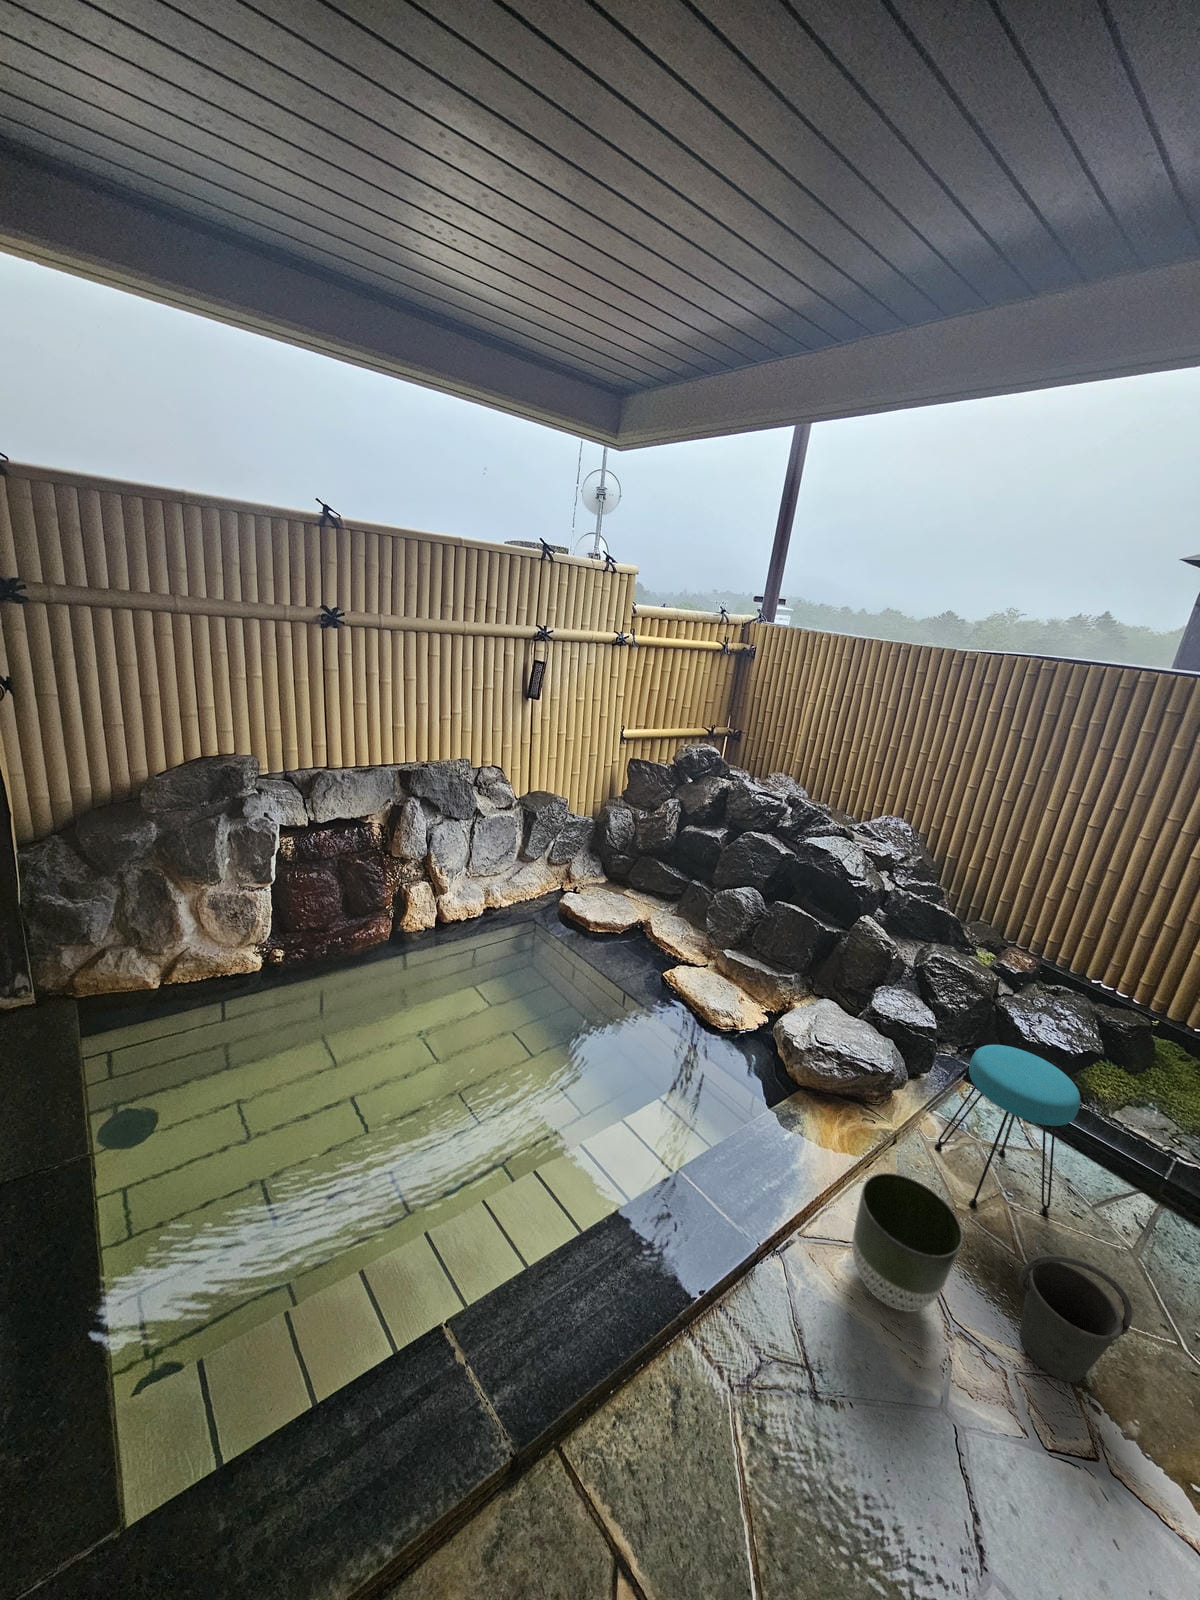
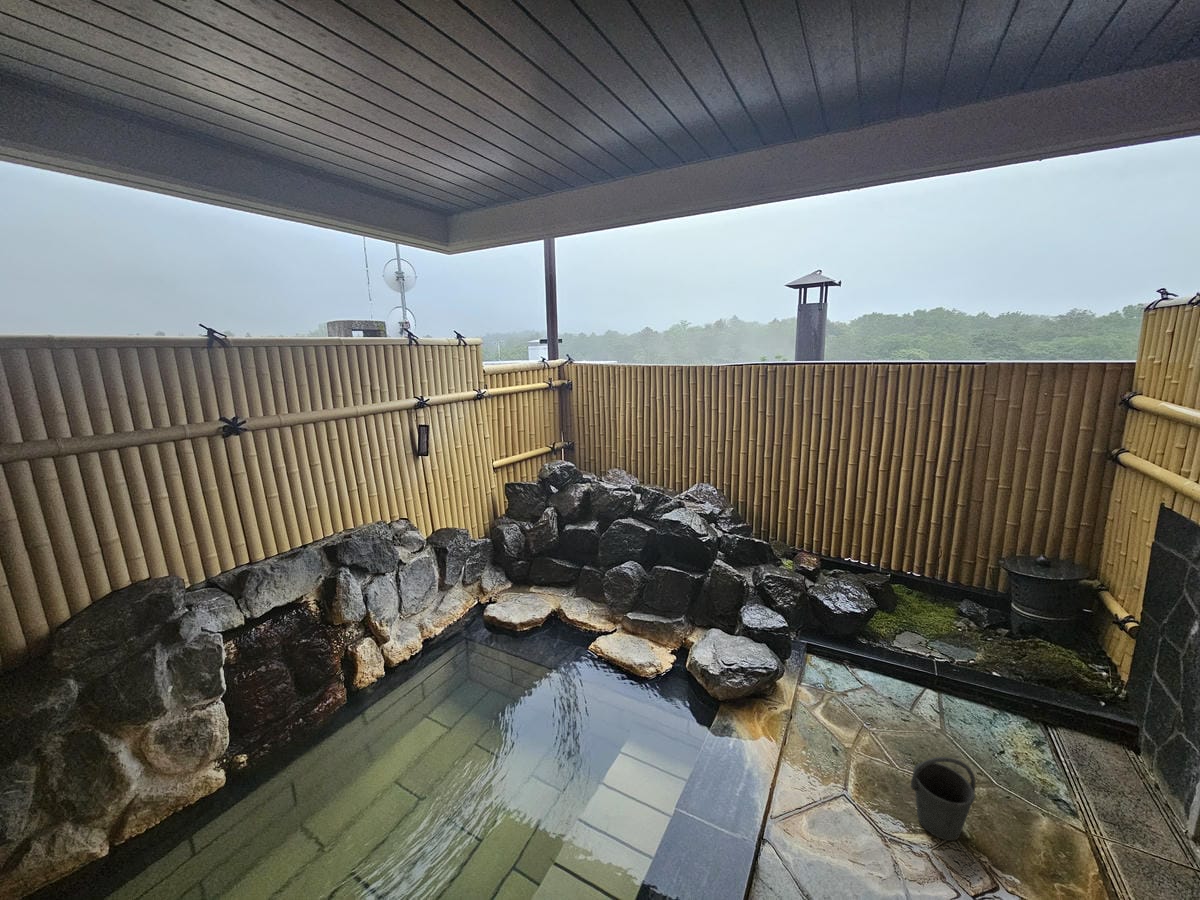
stool: present [935,1045,1080,1215] -> none [815,626,894,742]
planter: present [852,1173,963,1312] -> none [809,745,881,844]

